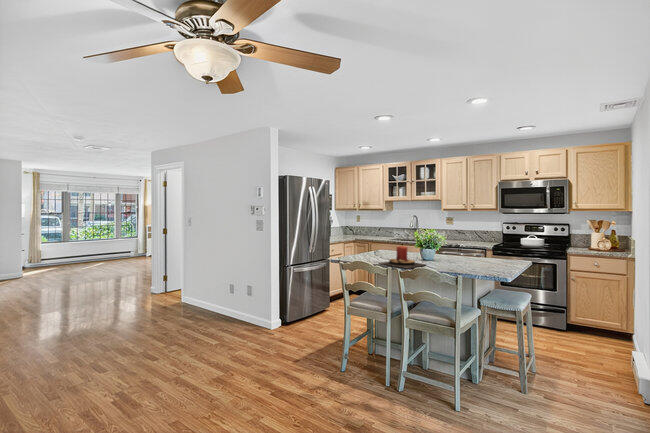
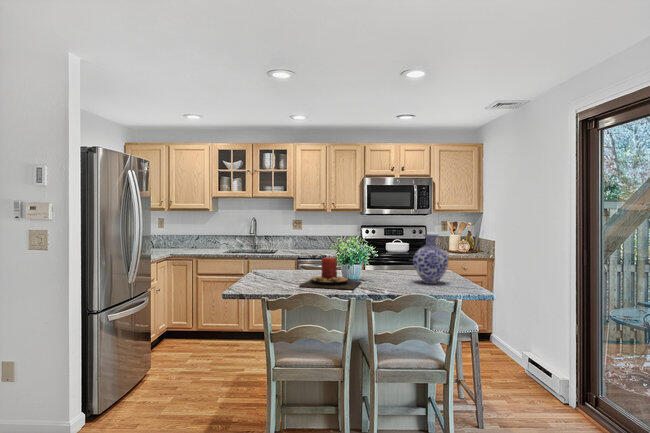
vase: none [467,233,496,271] -> present [413,234,448,284]

